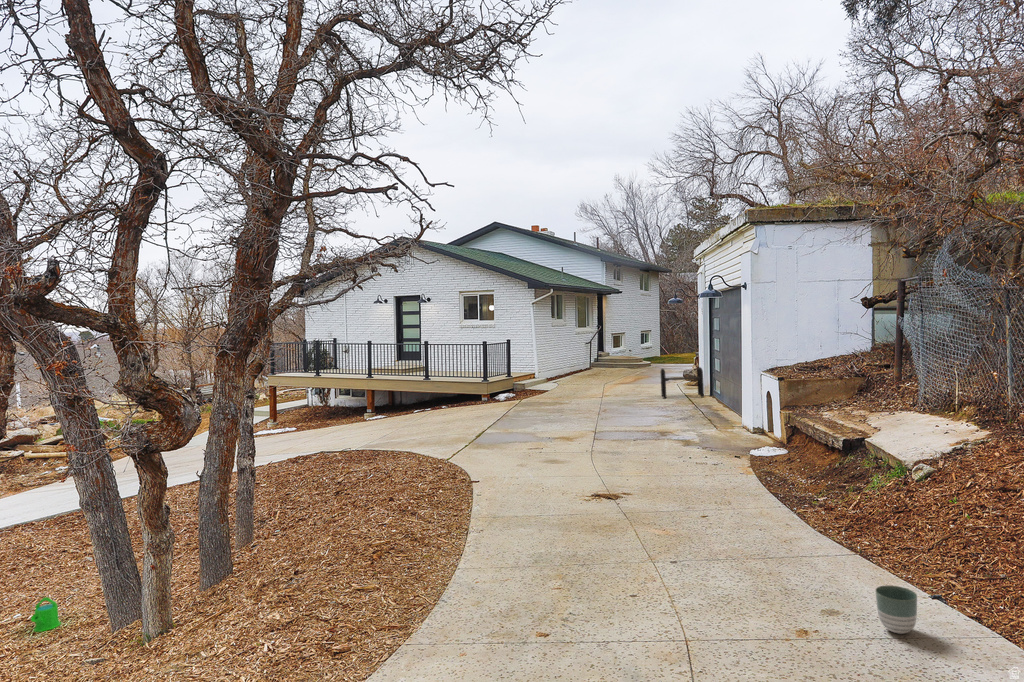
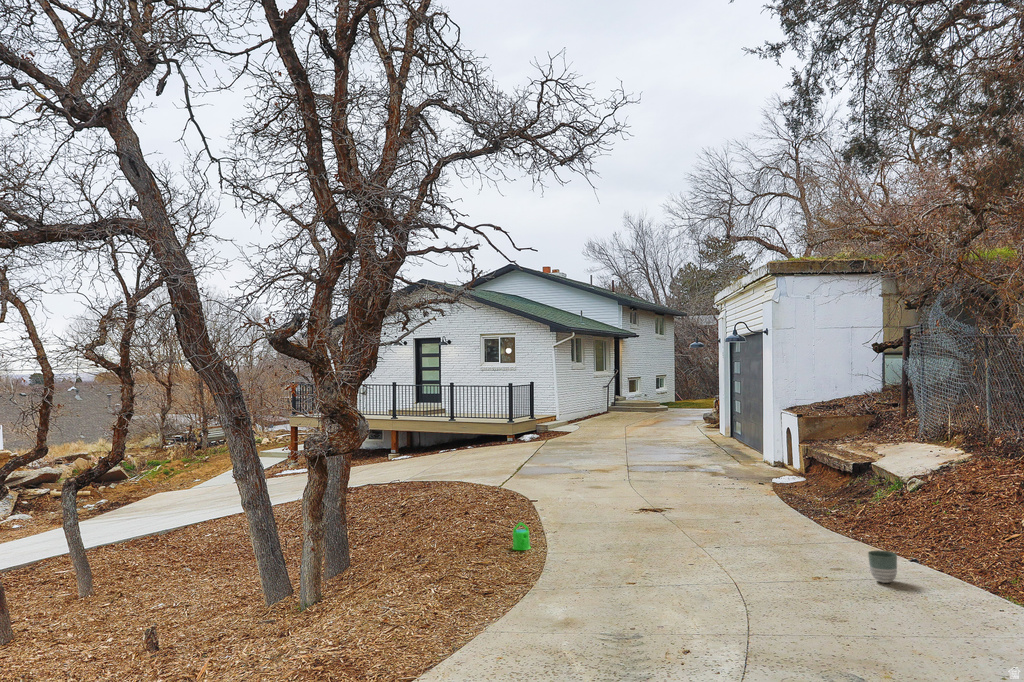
bench: present [661,367,704,398] -> none [684,409,727,439]
watering can: present [31,597,61,632] -> present [512,522,531,550]

